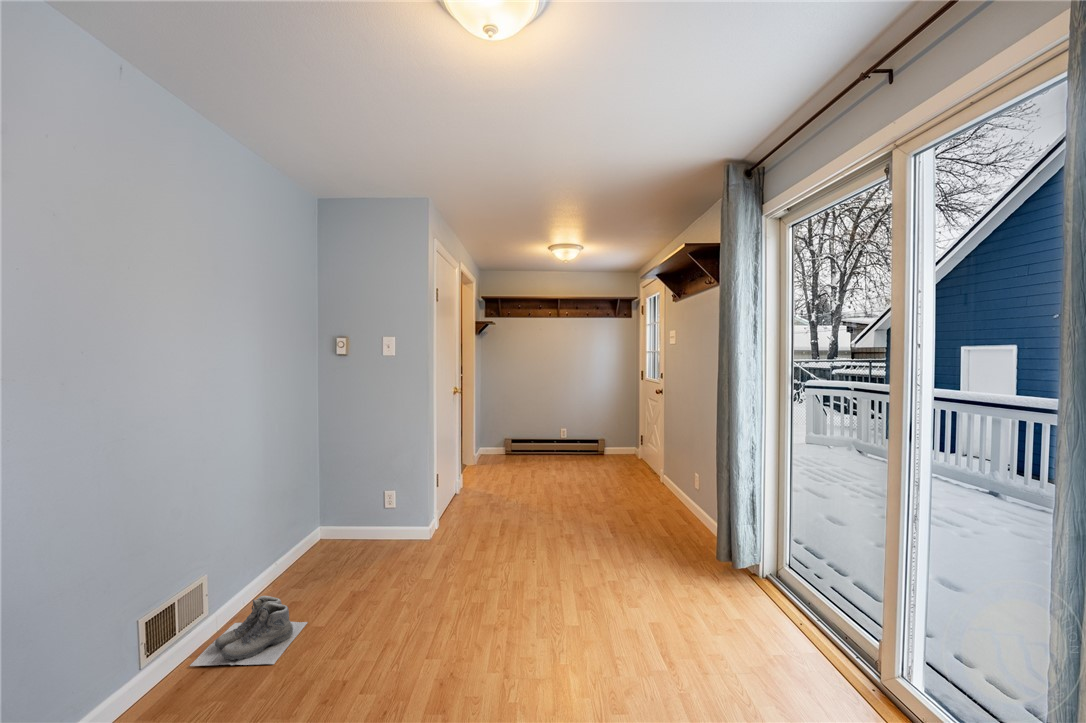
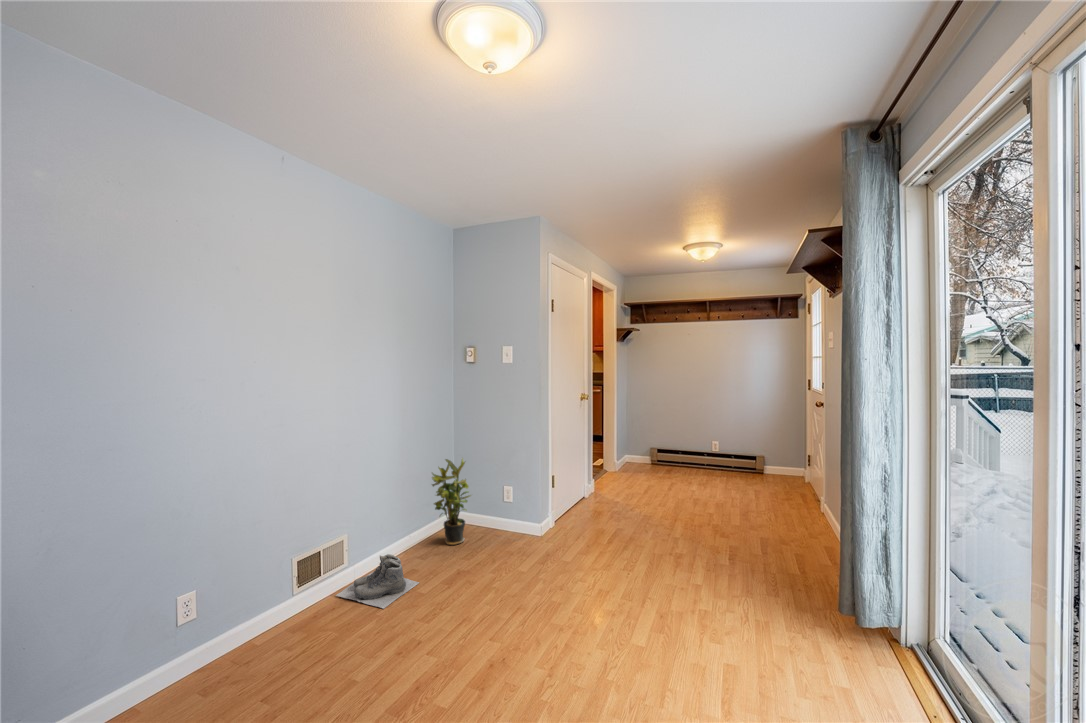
potted plant: none [295,466,352,572] -> present [432,459,471,545]

